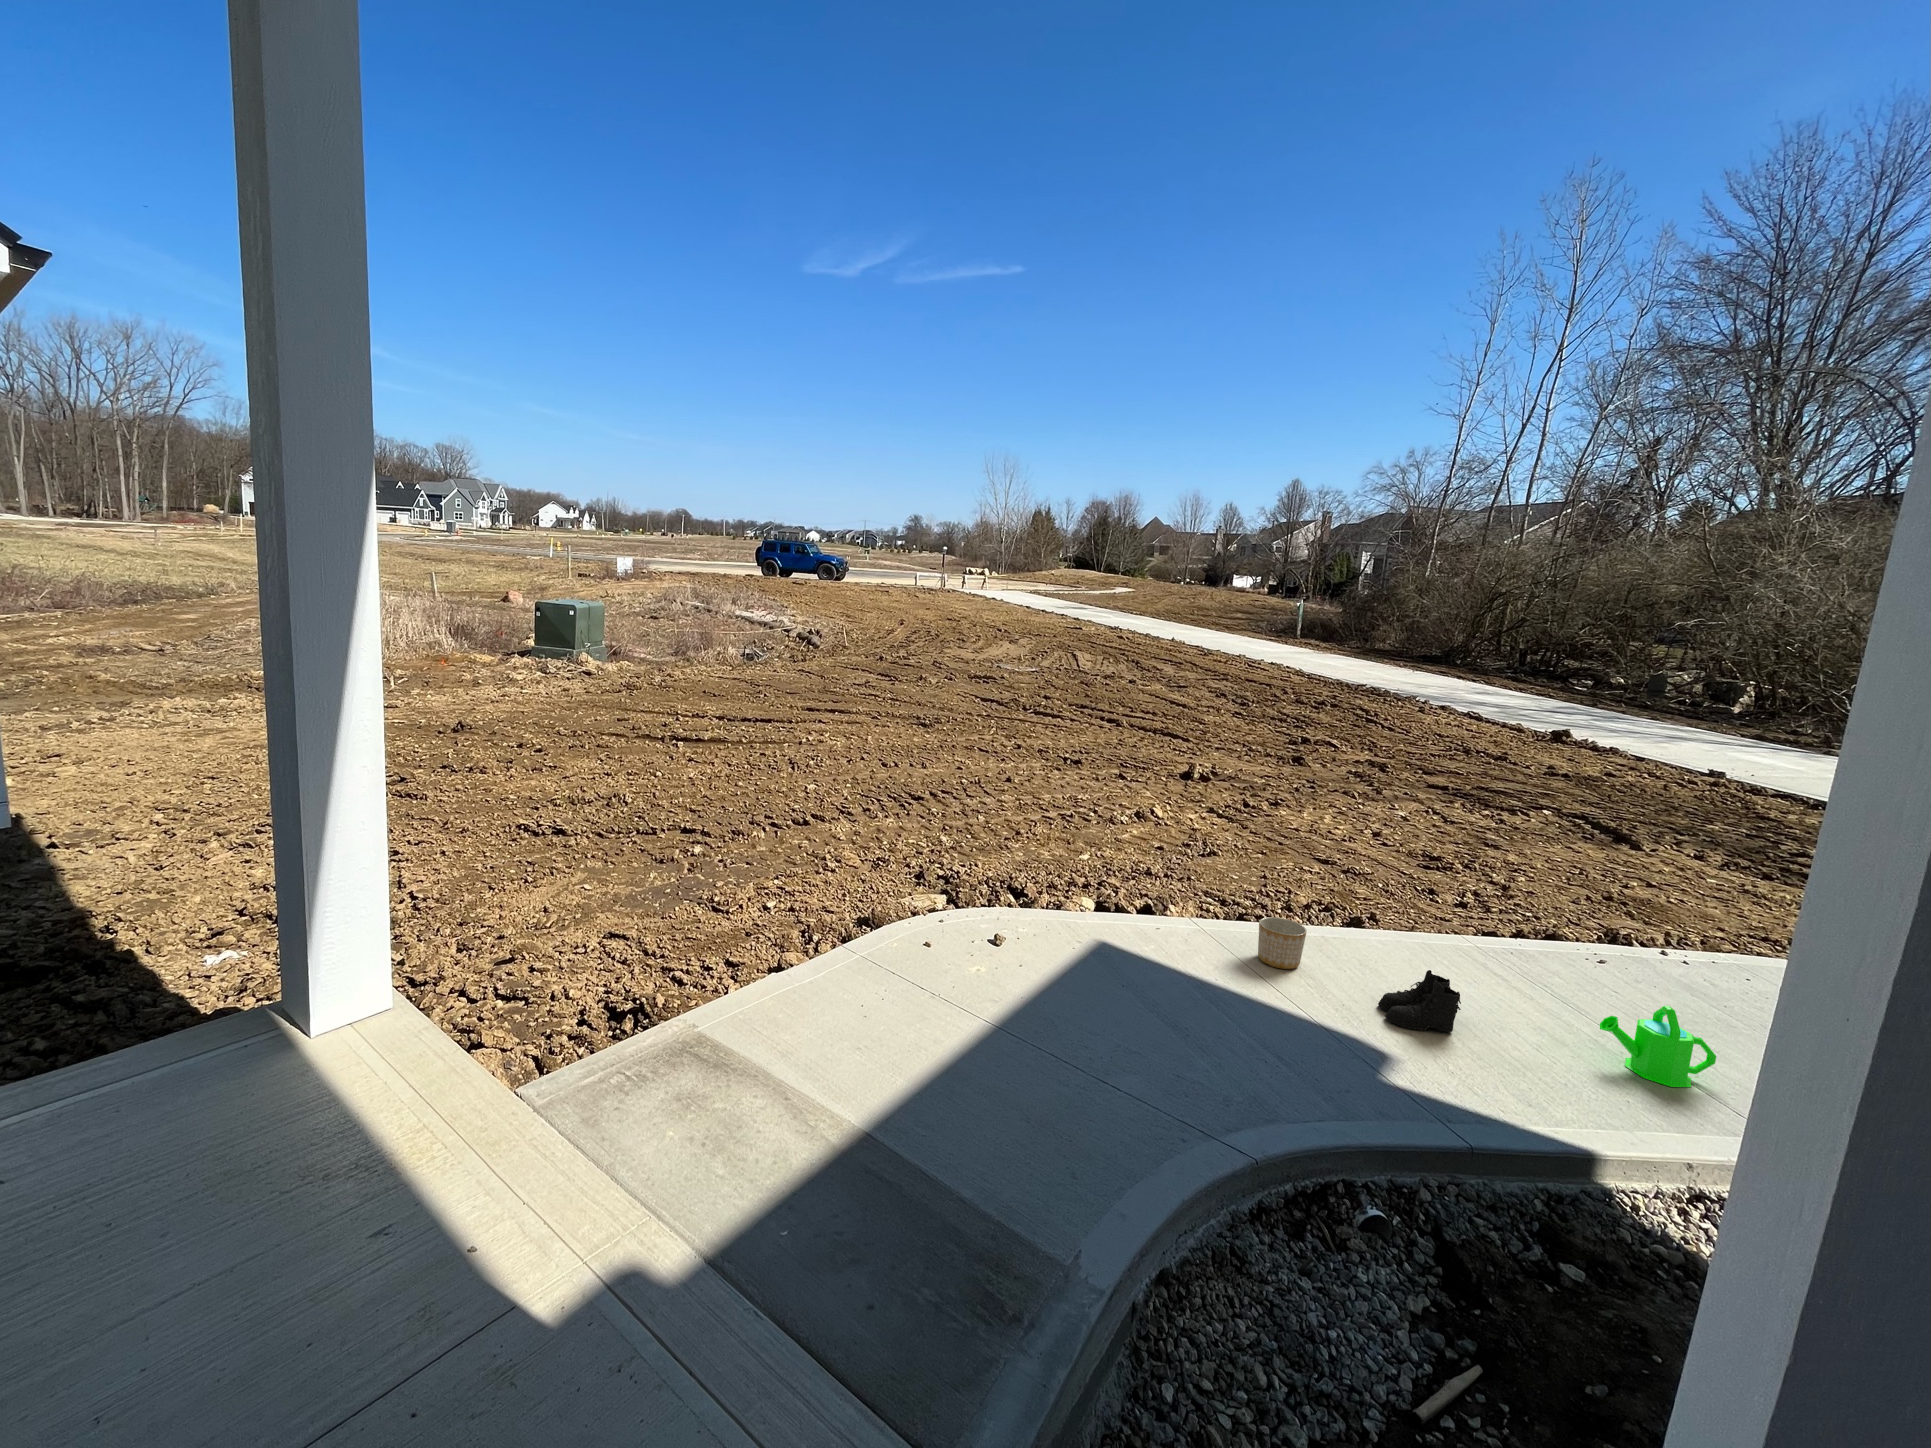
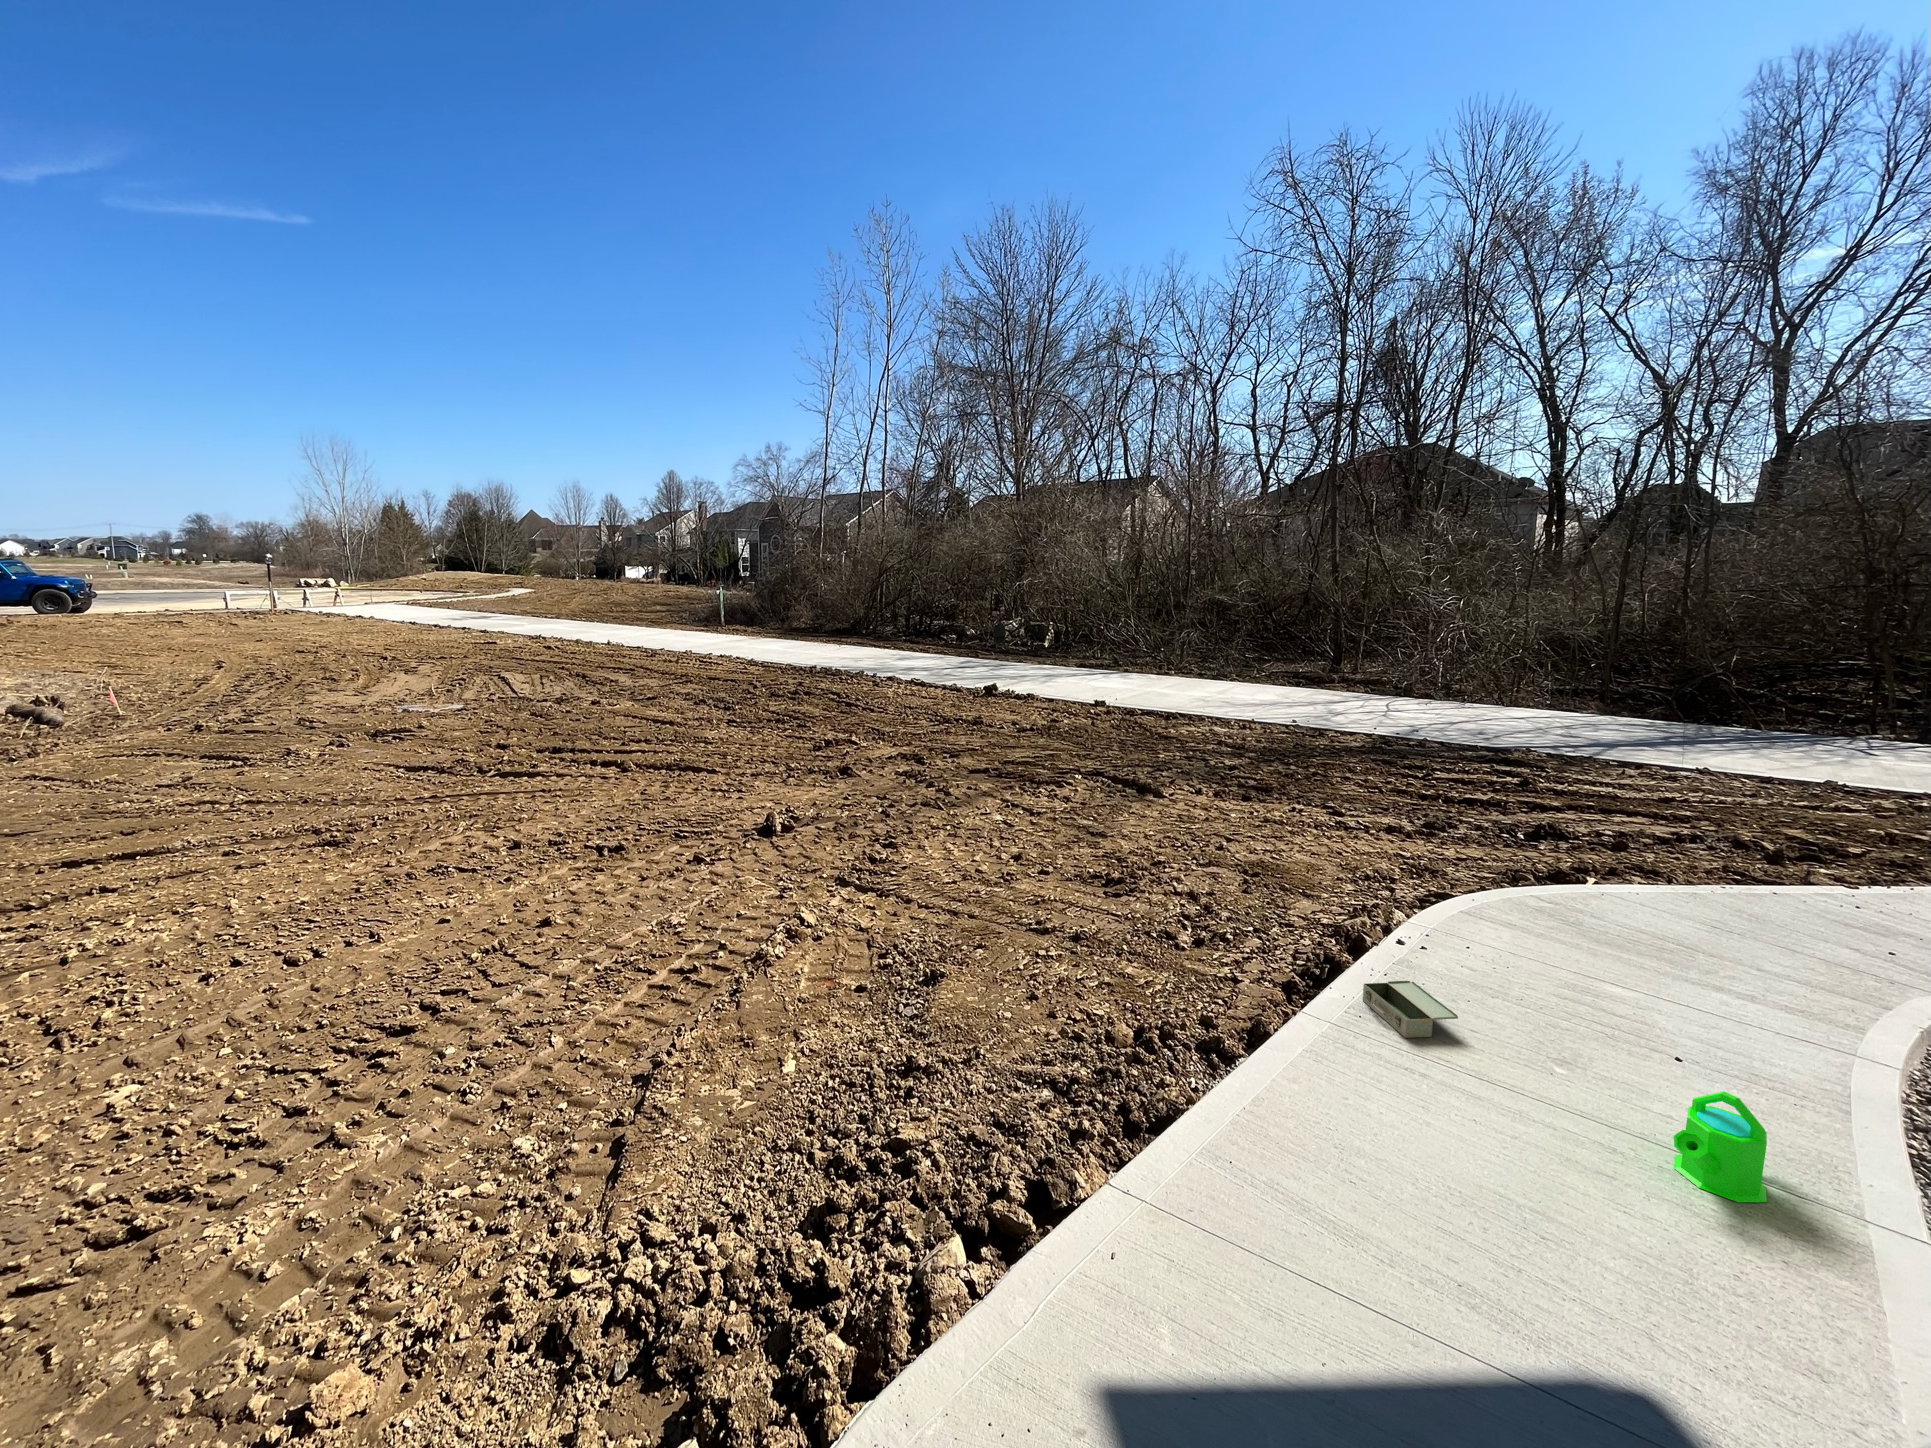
planter: present [1258,917,1307,969] -> none [1229,1127,1310,1230]
toolbox: none [1524,937,1585,975] -> present [1363,981,1458,1038]
boots: present [1378,970,1461,1032] -> none [1454,1156,1578,1286]

